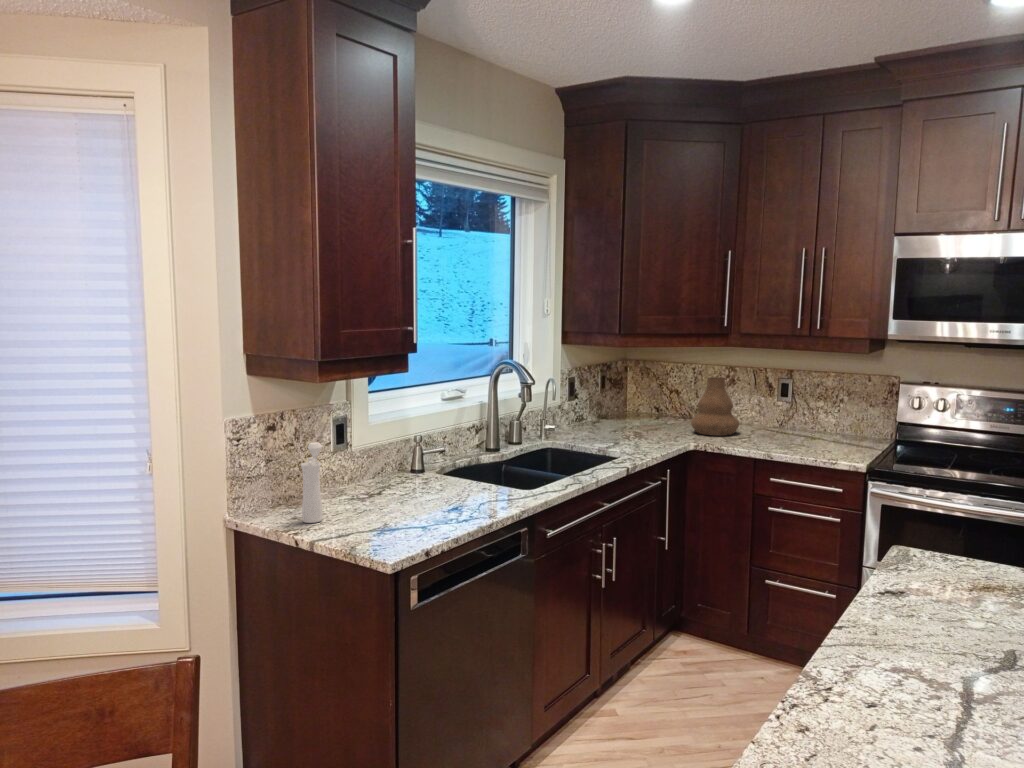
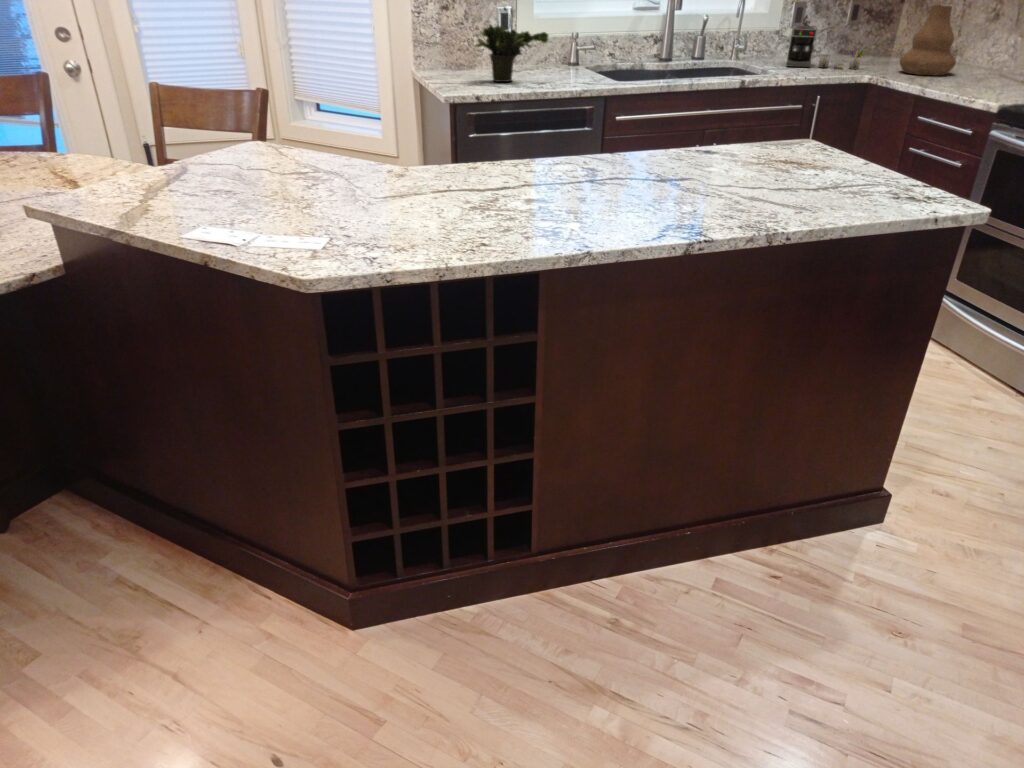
coffee maker: none [588,401,662,441] -> present [787,26,865,69]
potted plant: none [364,423,454,520] -> present [475,7,548,82]
pepper mill: present [301,442,322,523] -> none [447,22,472,77]

